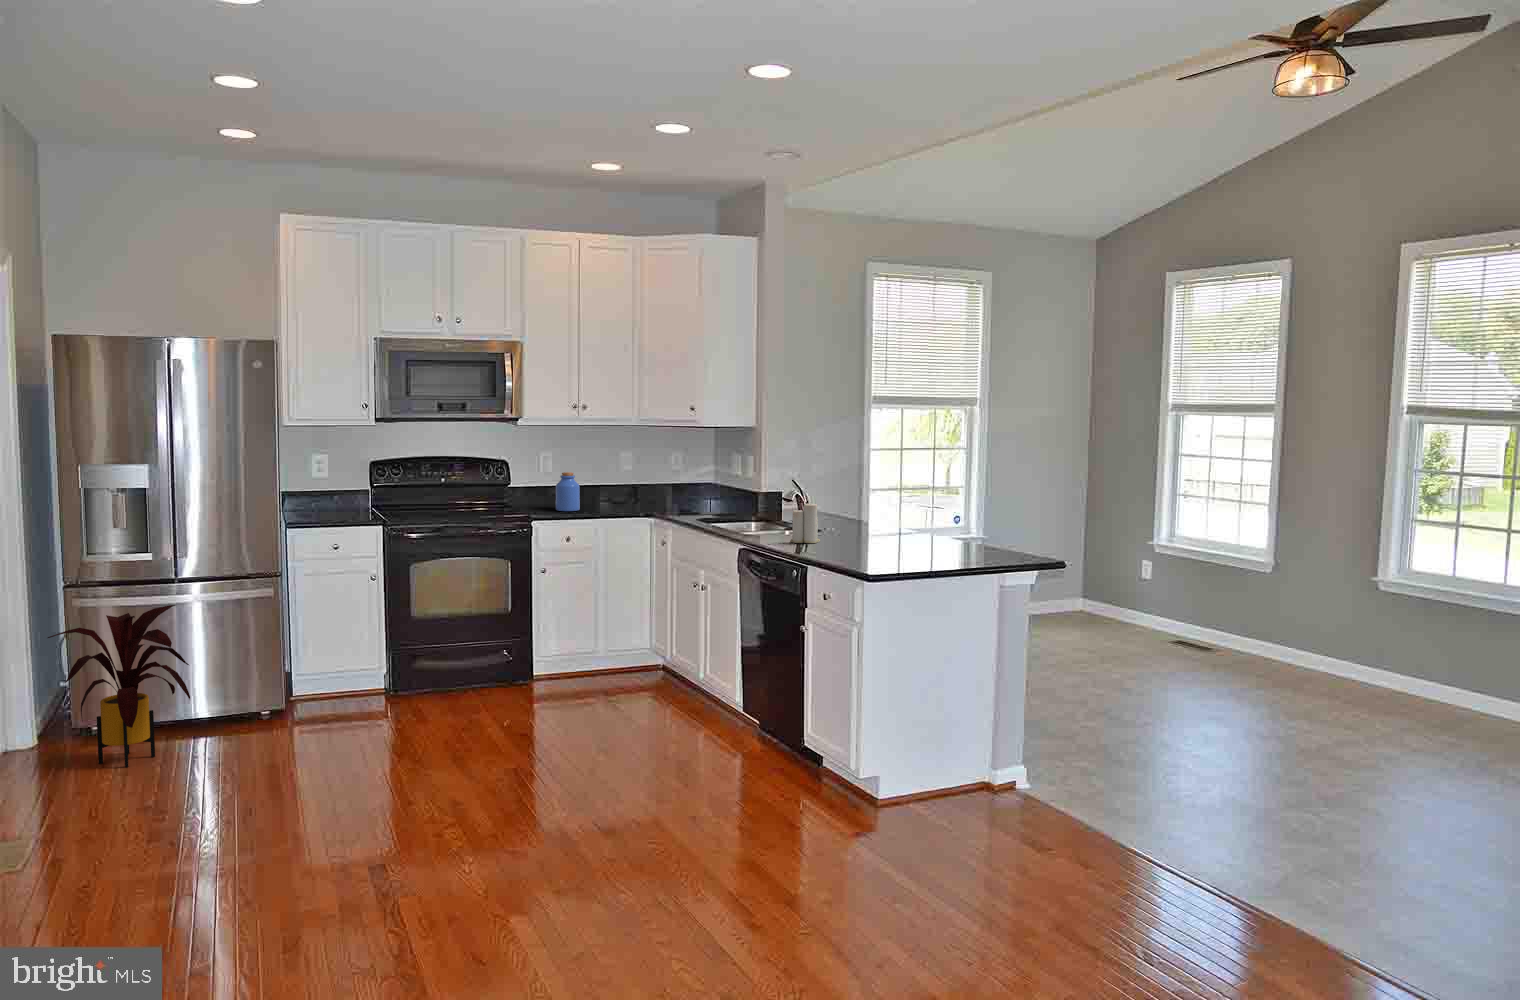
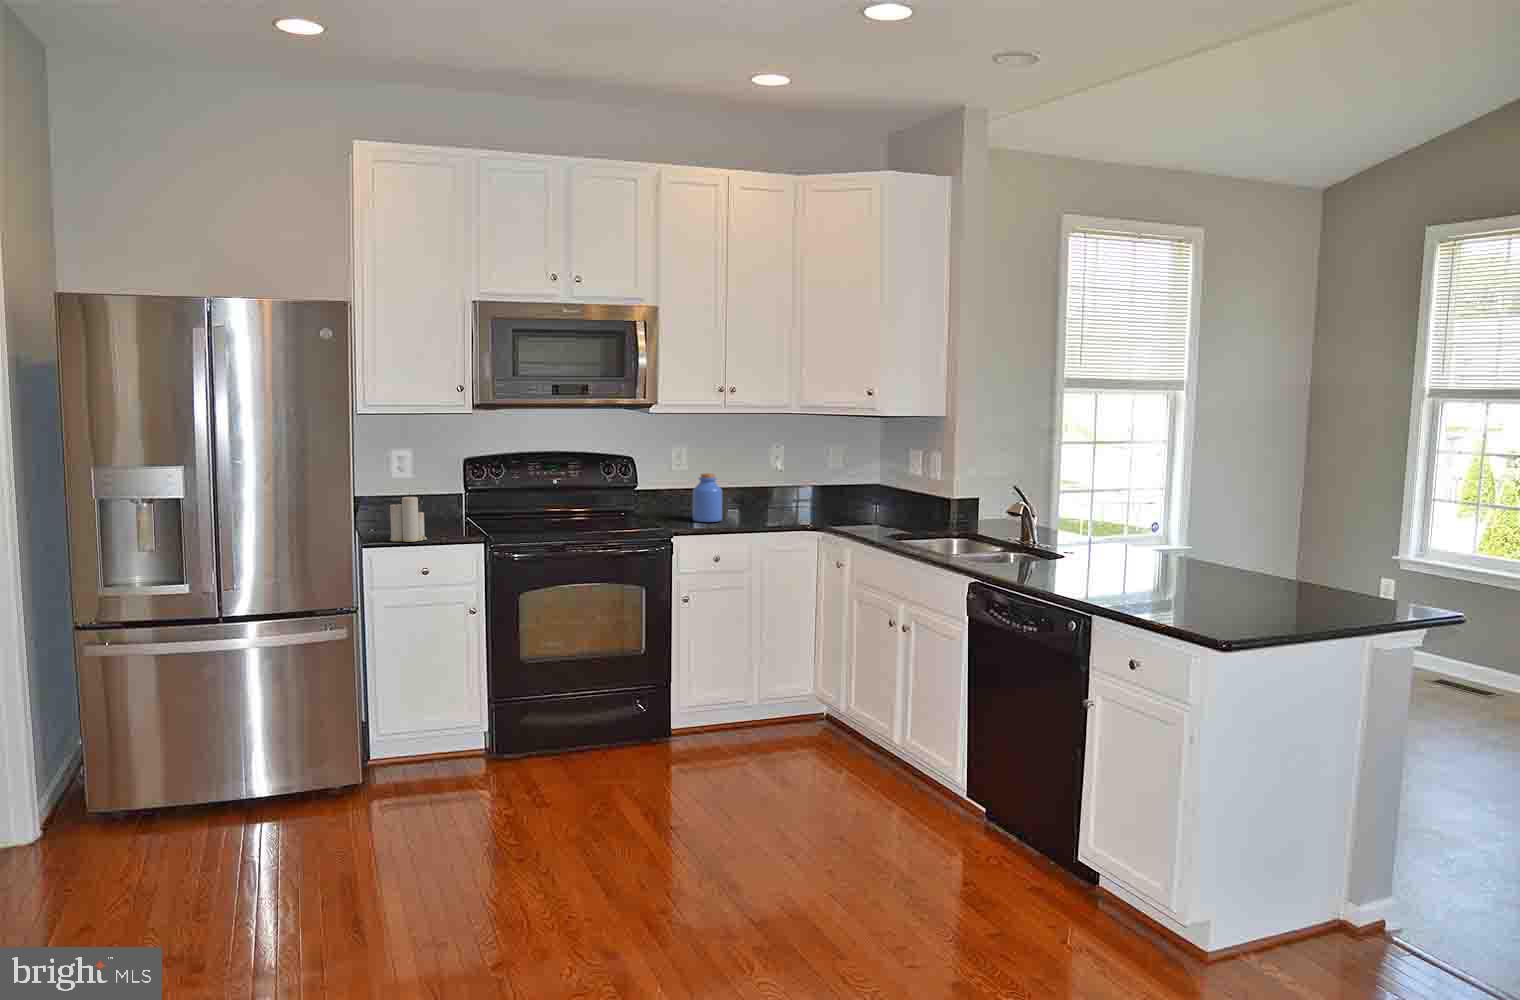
candle: present [790,504,820,543] -> present [390,497,427,542]
house plant: present [48,605,190,767] -> none [43,654,238,881]

